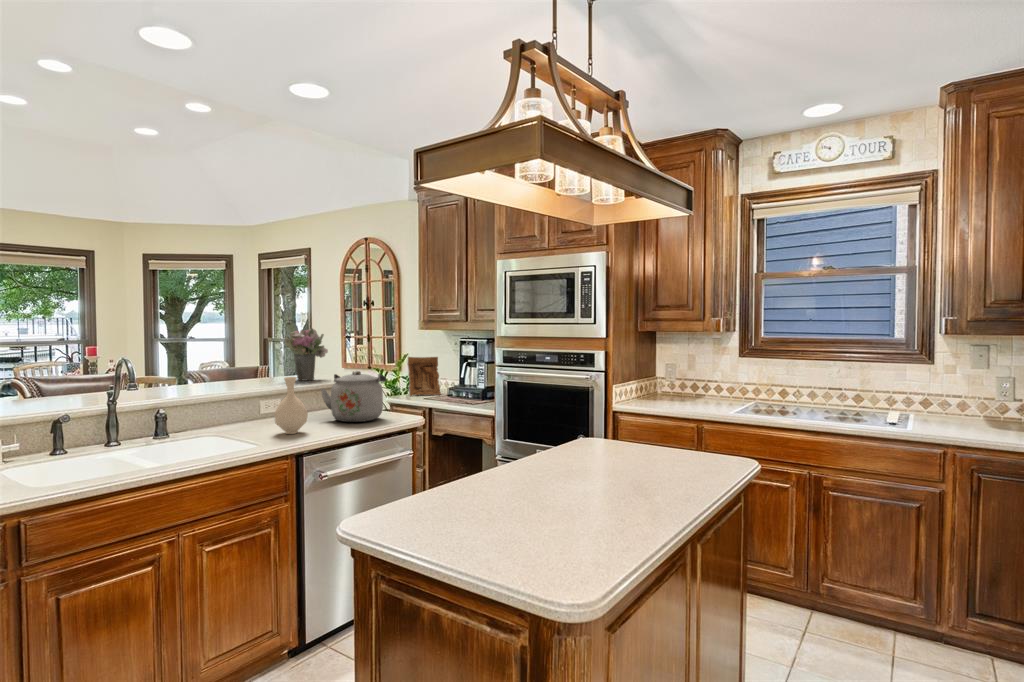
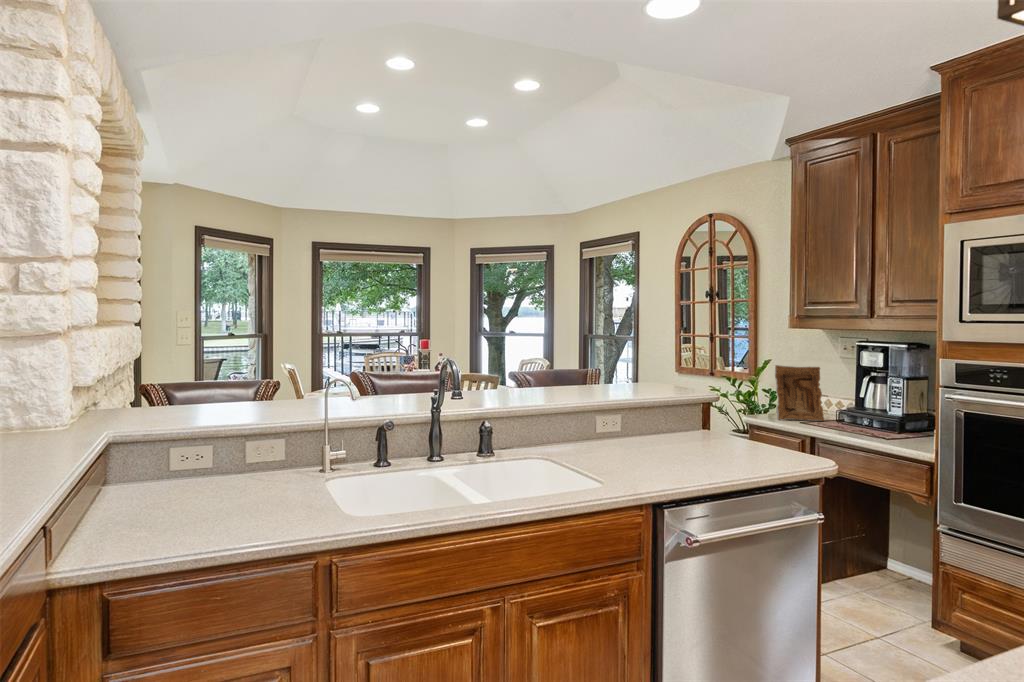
flower bouquet: present [285,329,328,381] -> none [624,323,678,393]
kettle: present [321,371,386,422] -> none [675,384,768,459]
vase: present [274,377,308,434] -> none [619,389,663,469]

